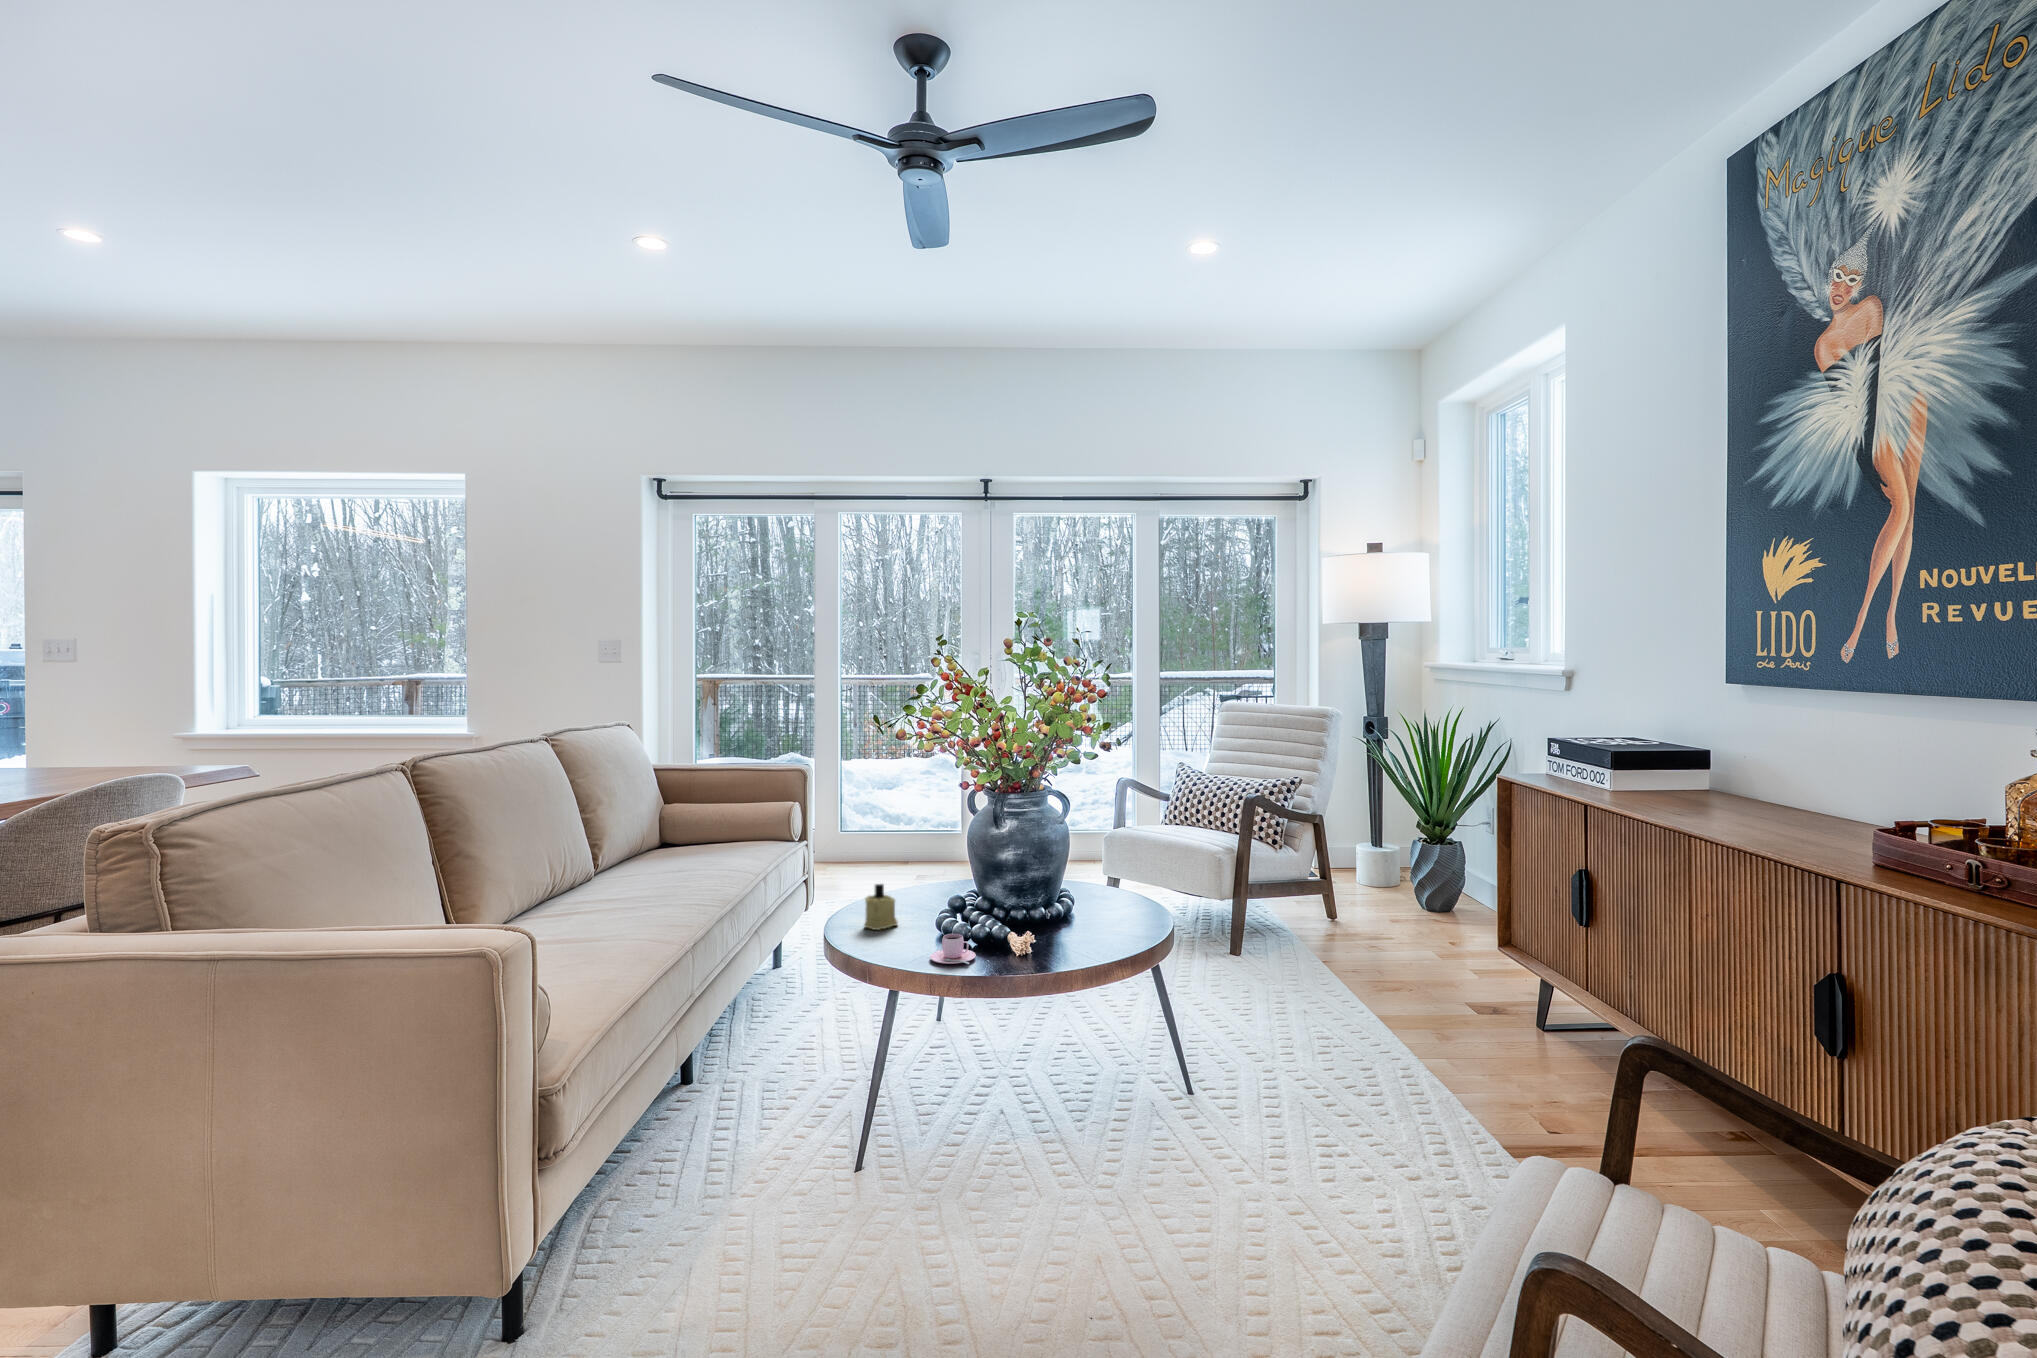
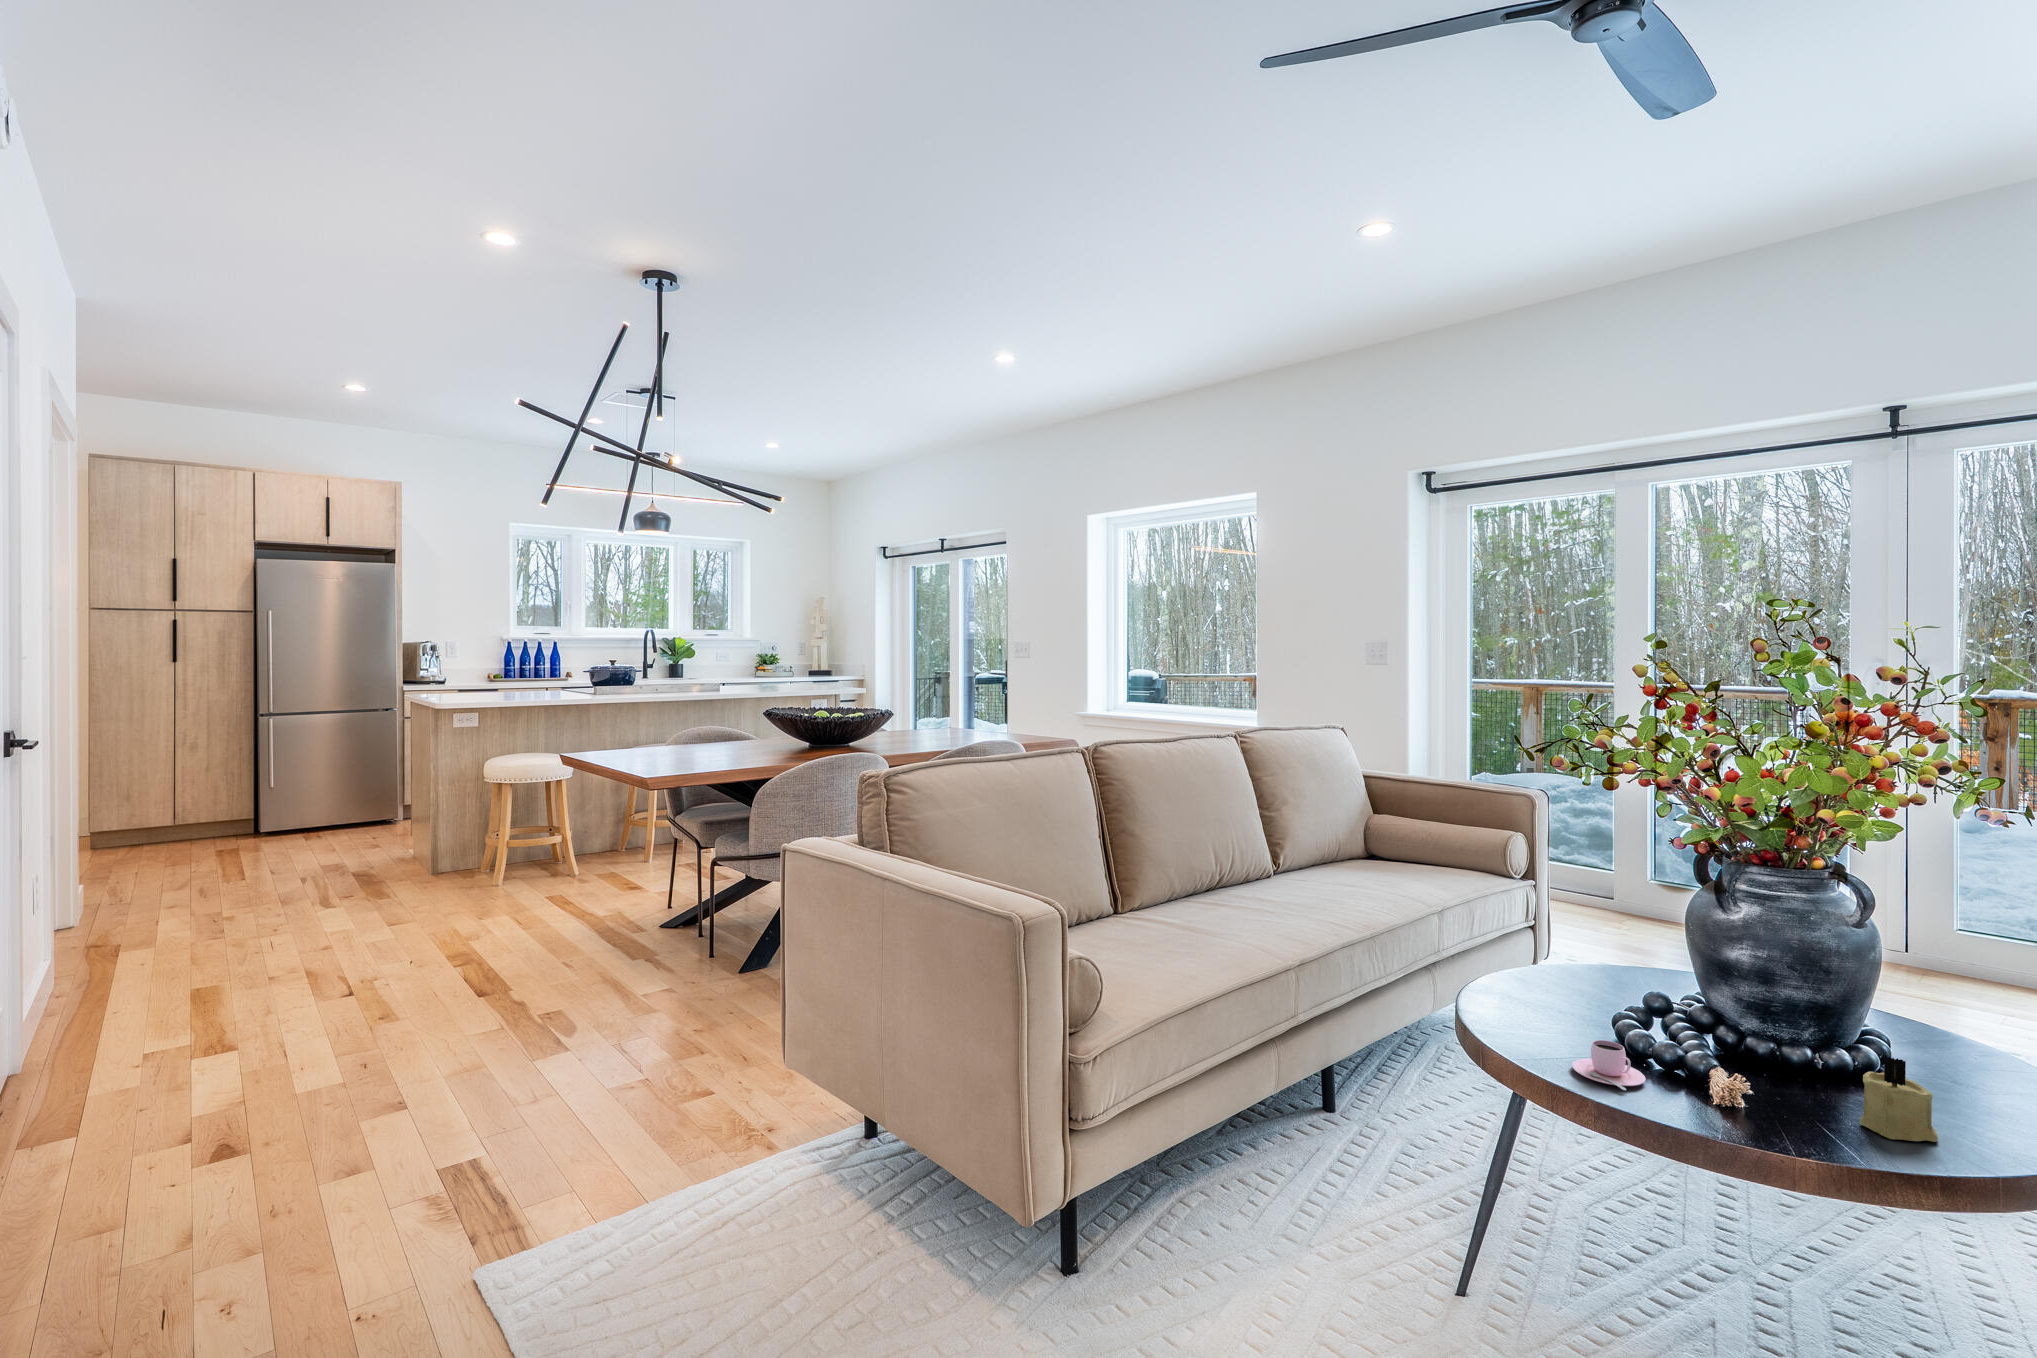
candle: present [864,884,898,930] -> present [1860,1057,1938,1142]

